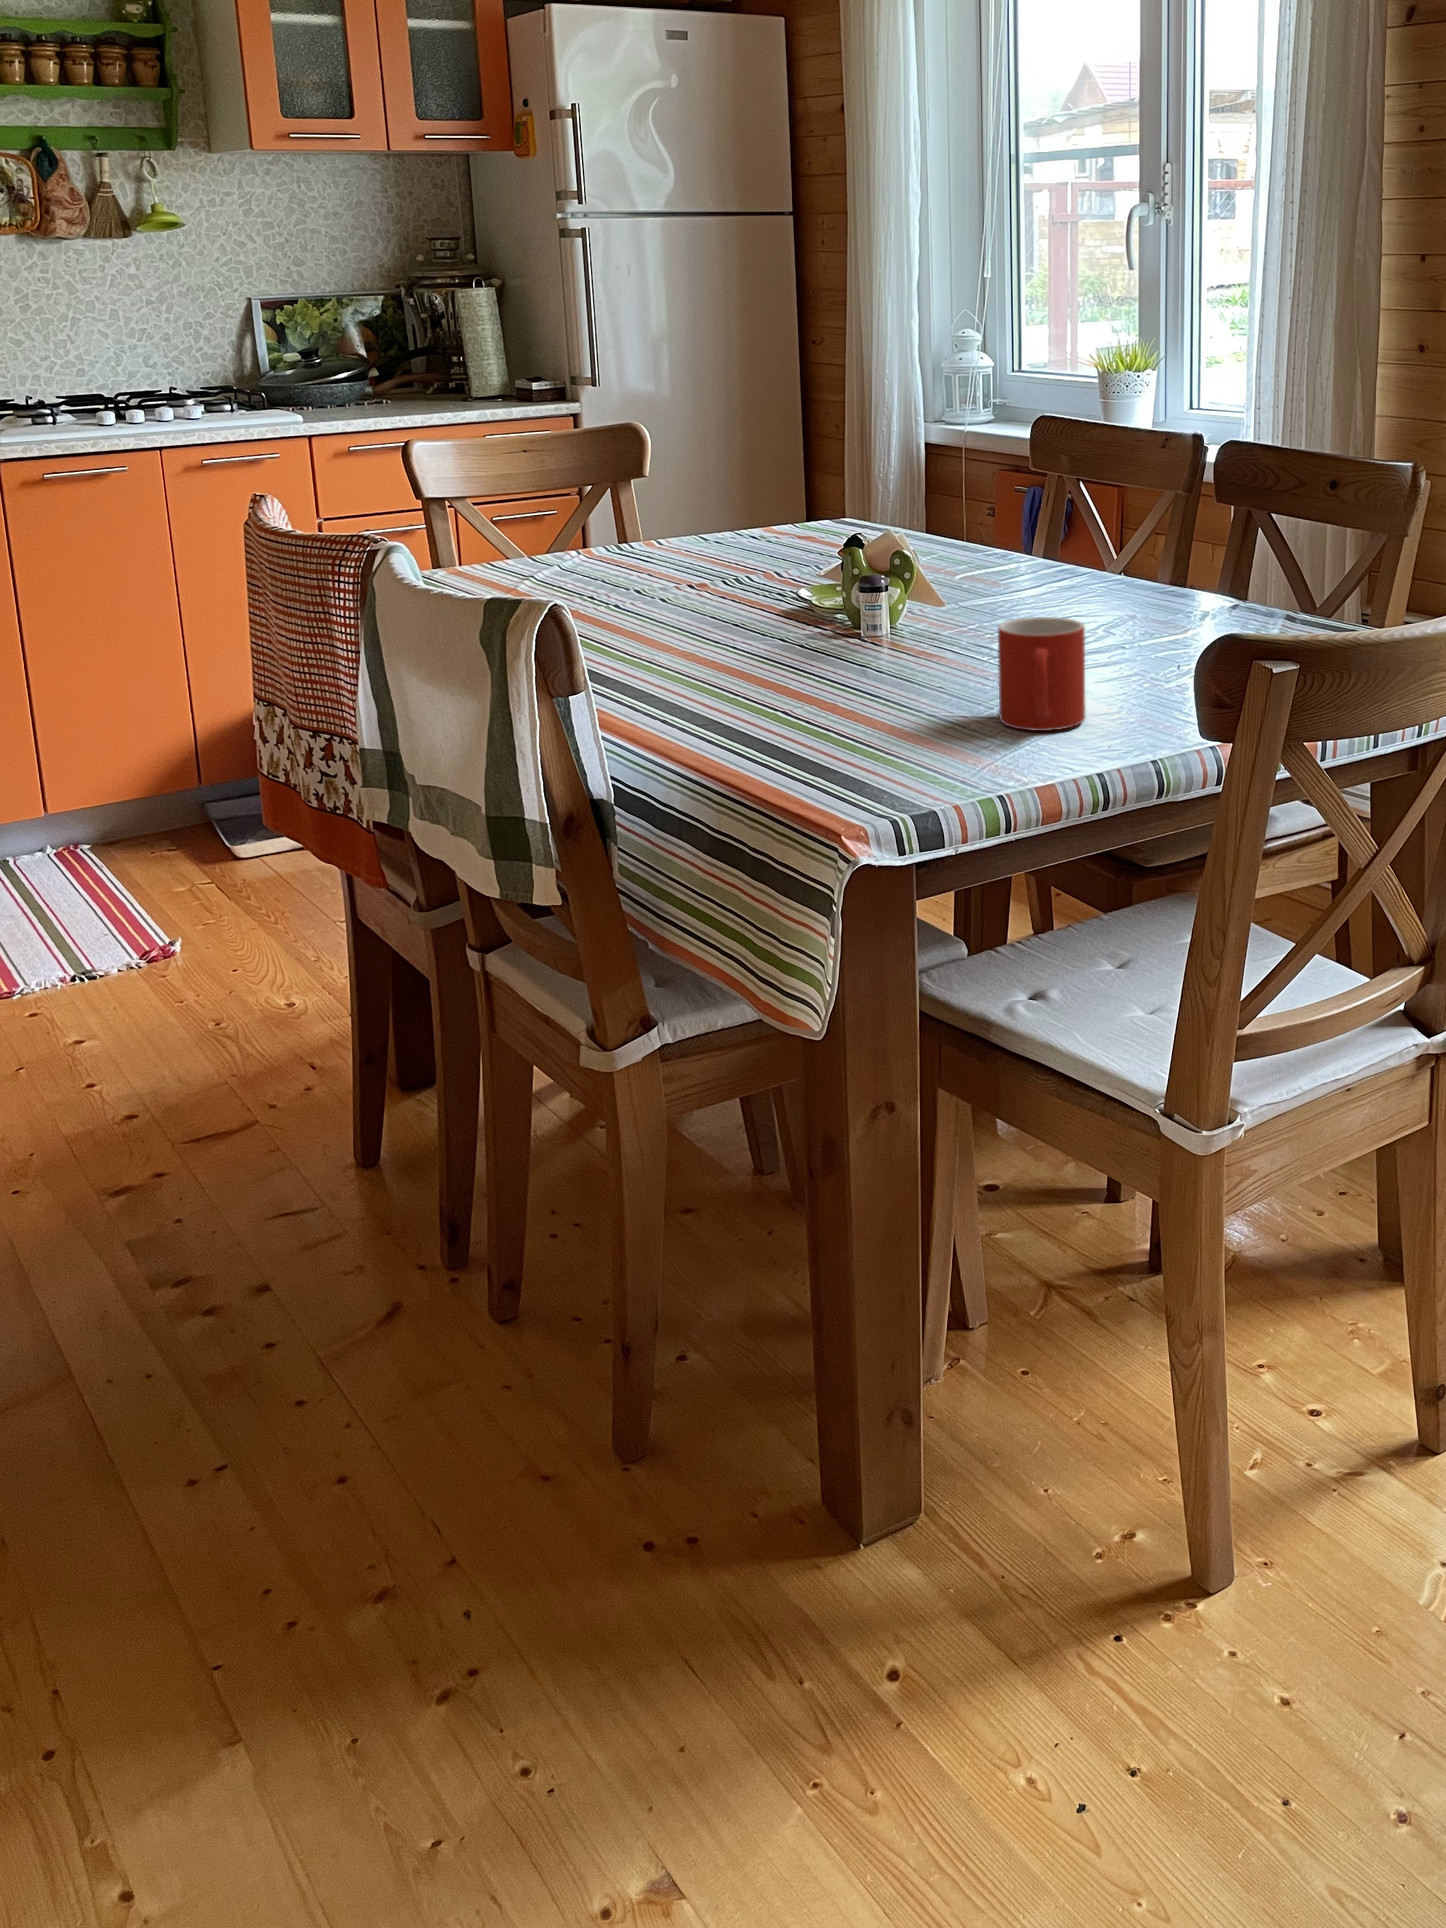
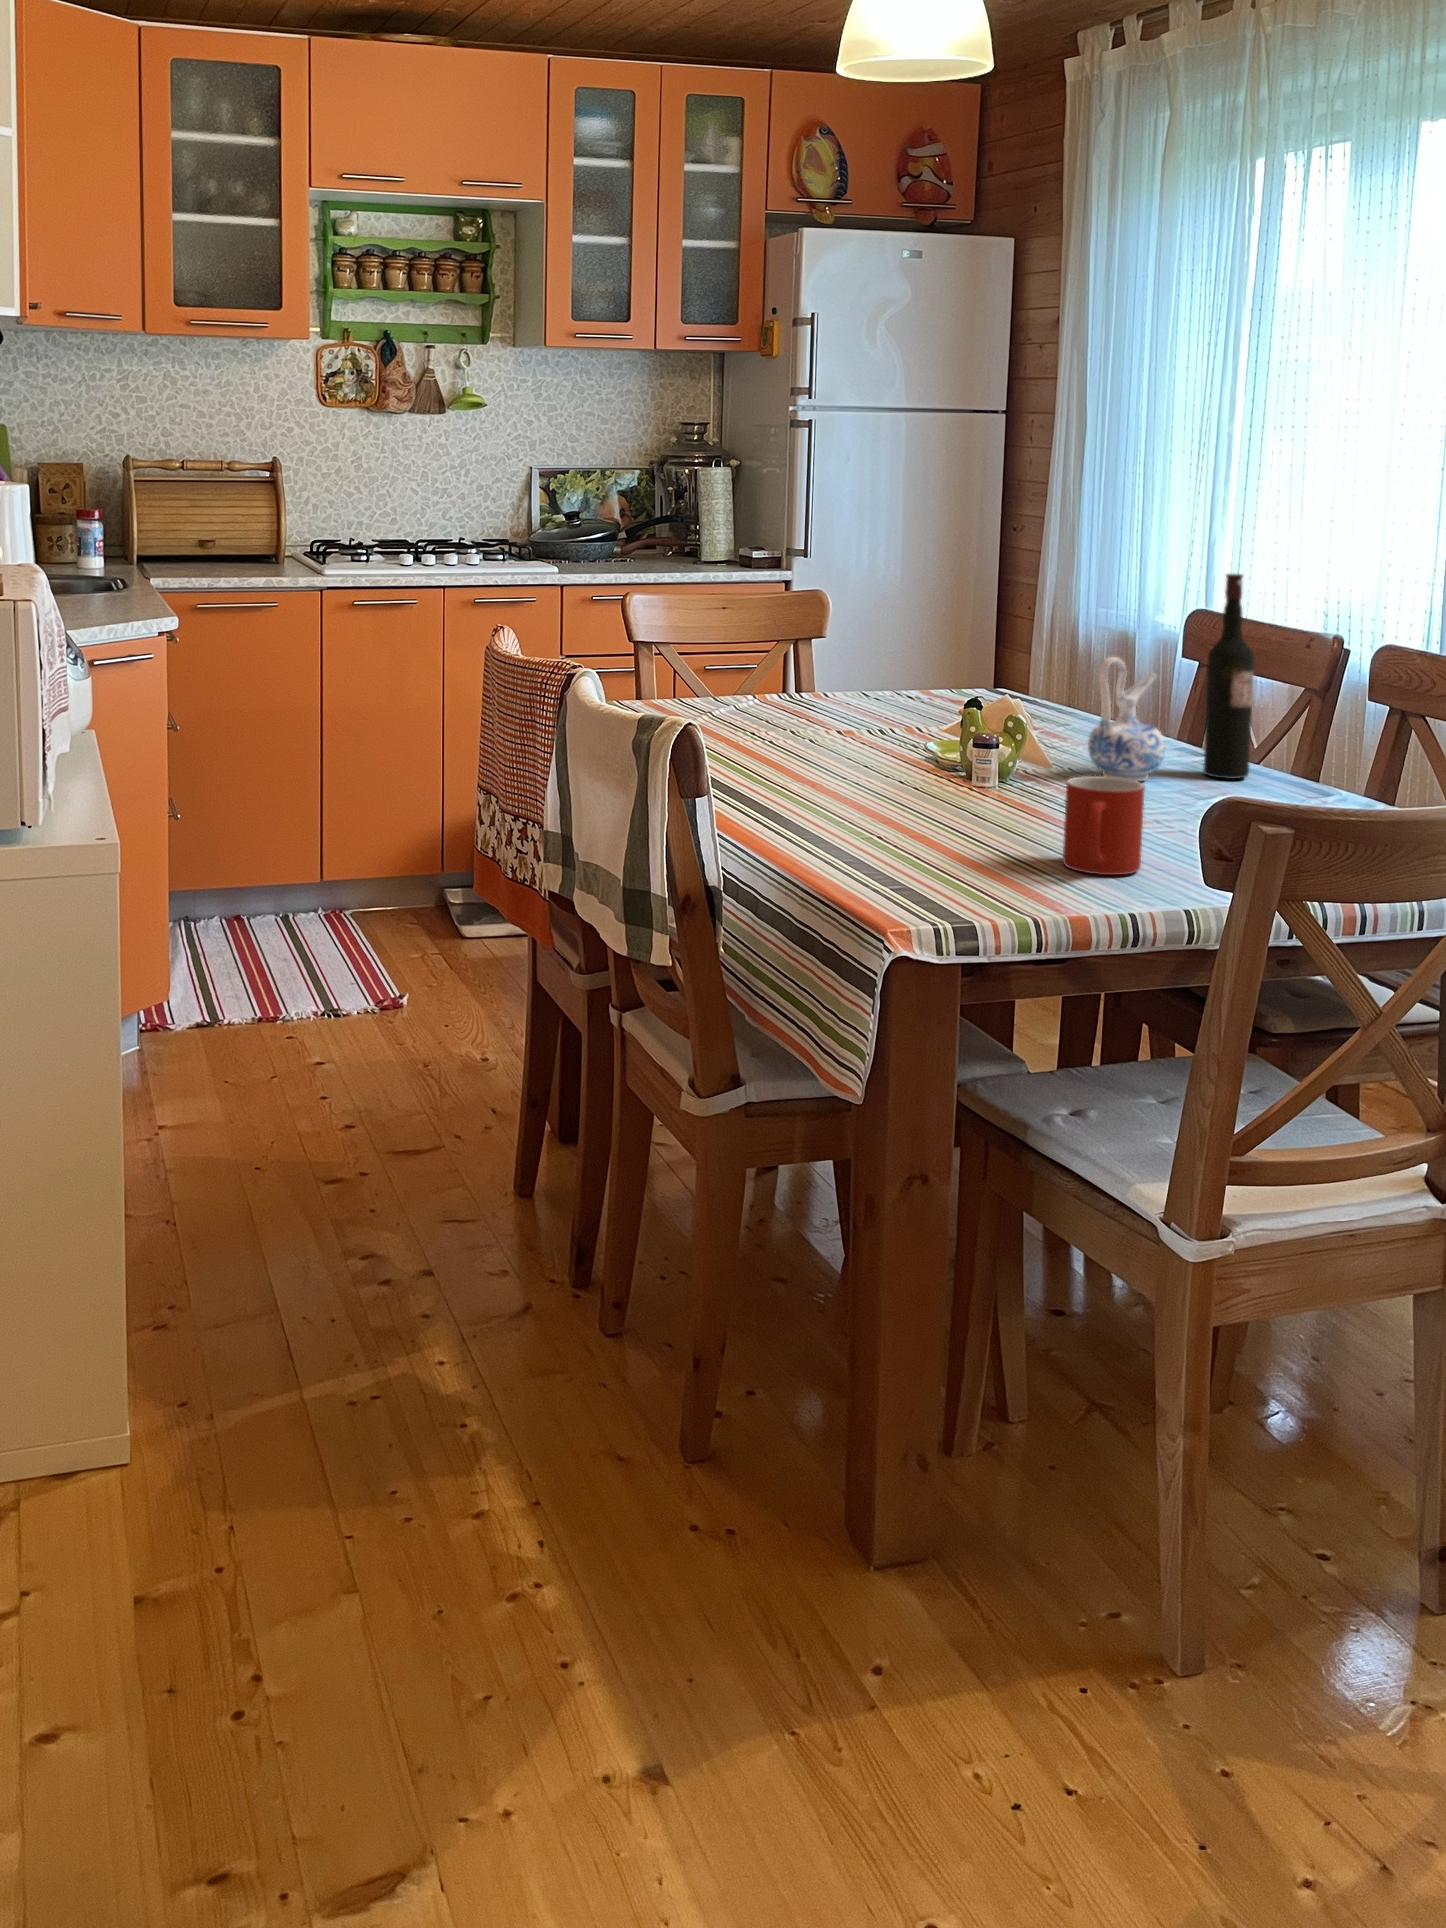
wine bottle: none [1090,374,1139,597] -> present [1203,574,1254,779]
ceramic pitcher: none [975,476,1057,612] -> present [1088,657,1165,781]

